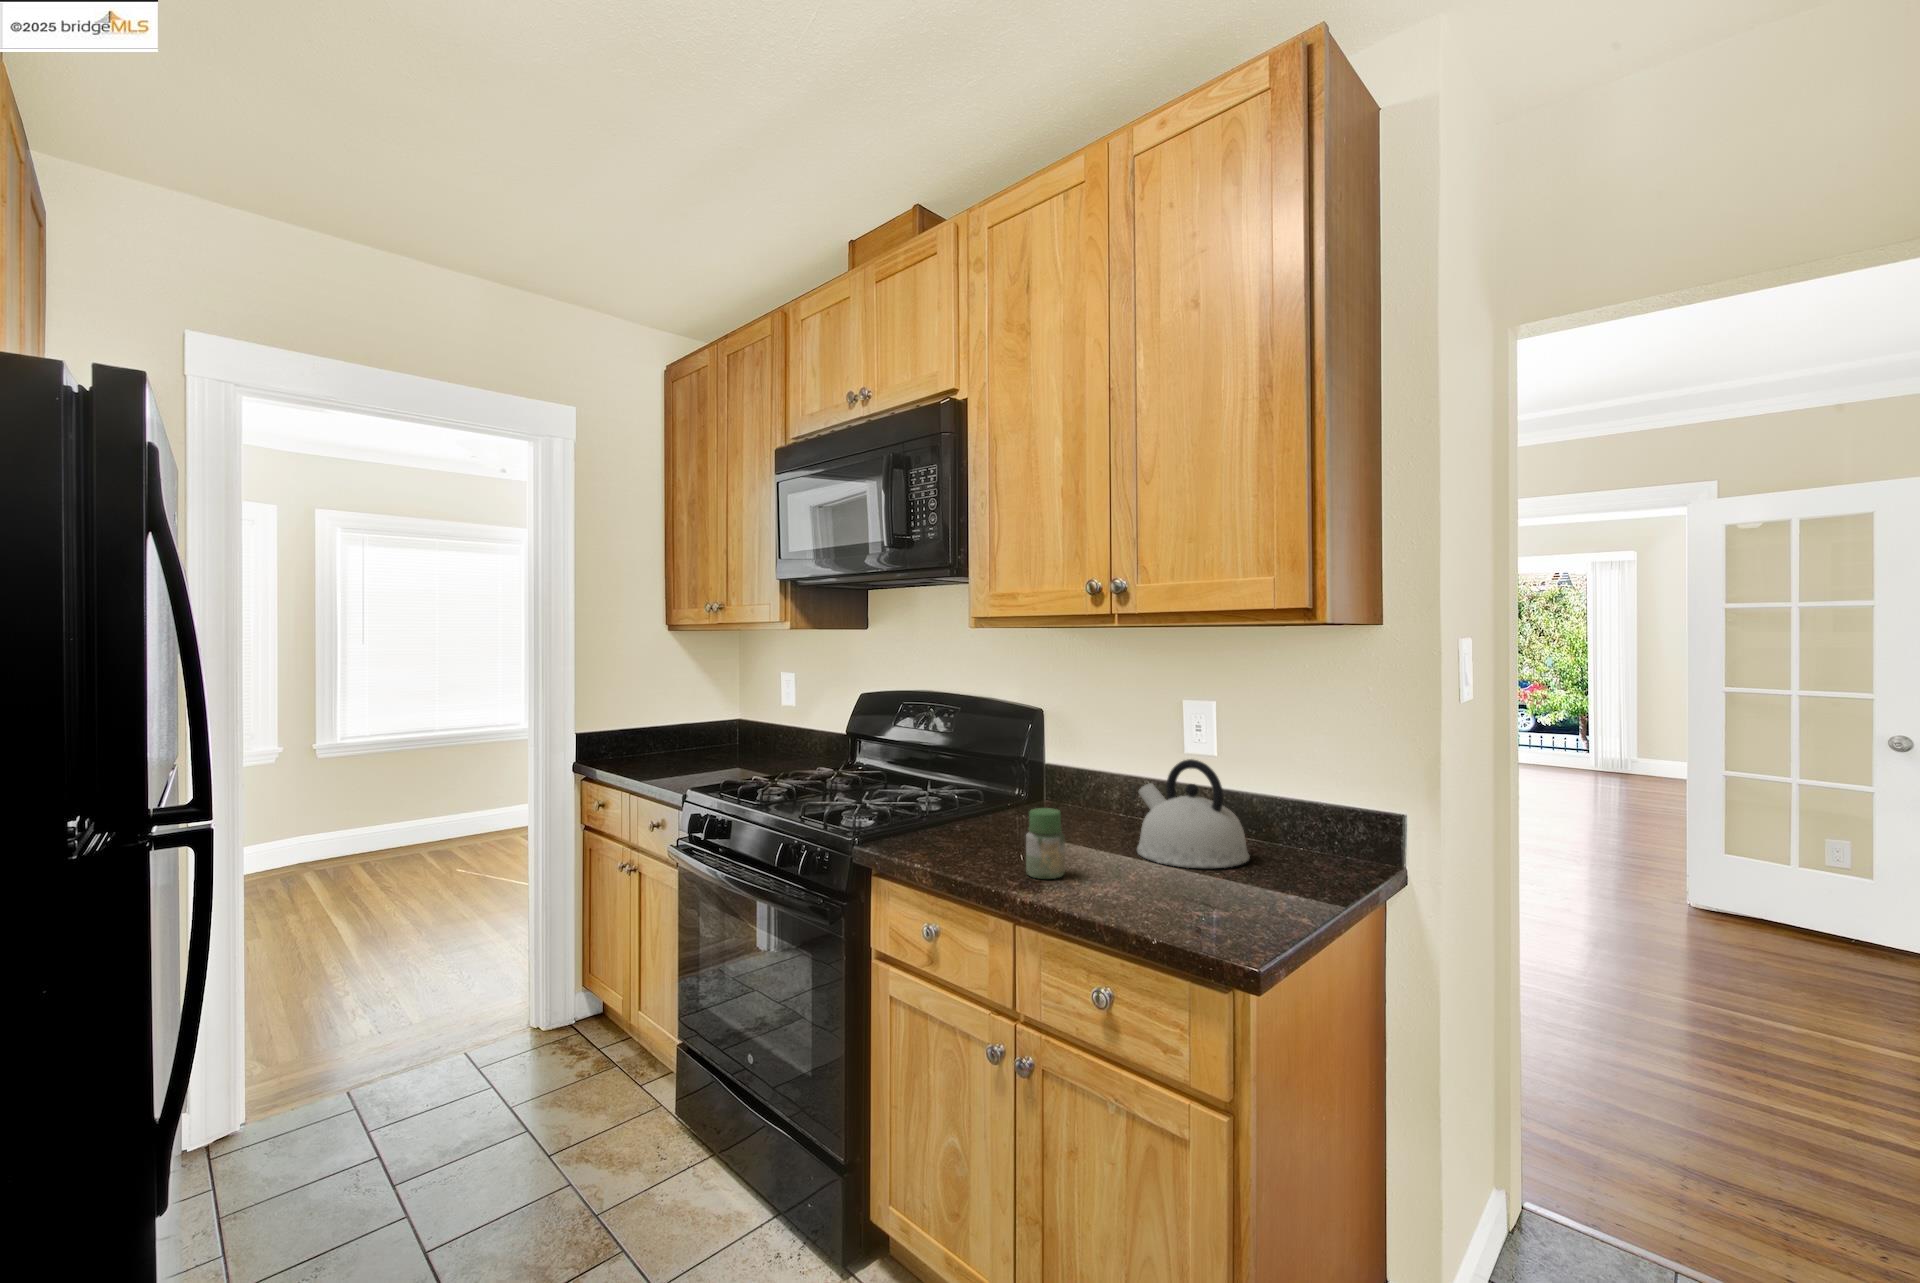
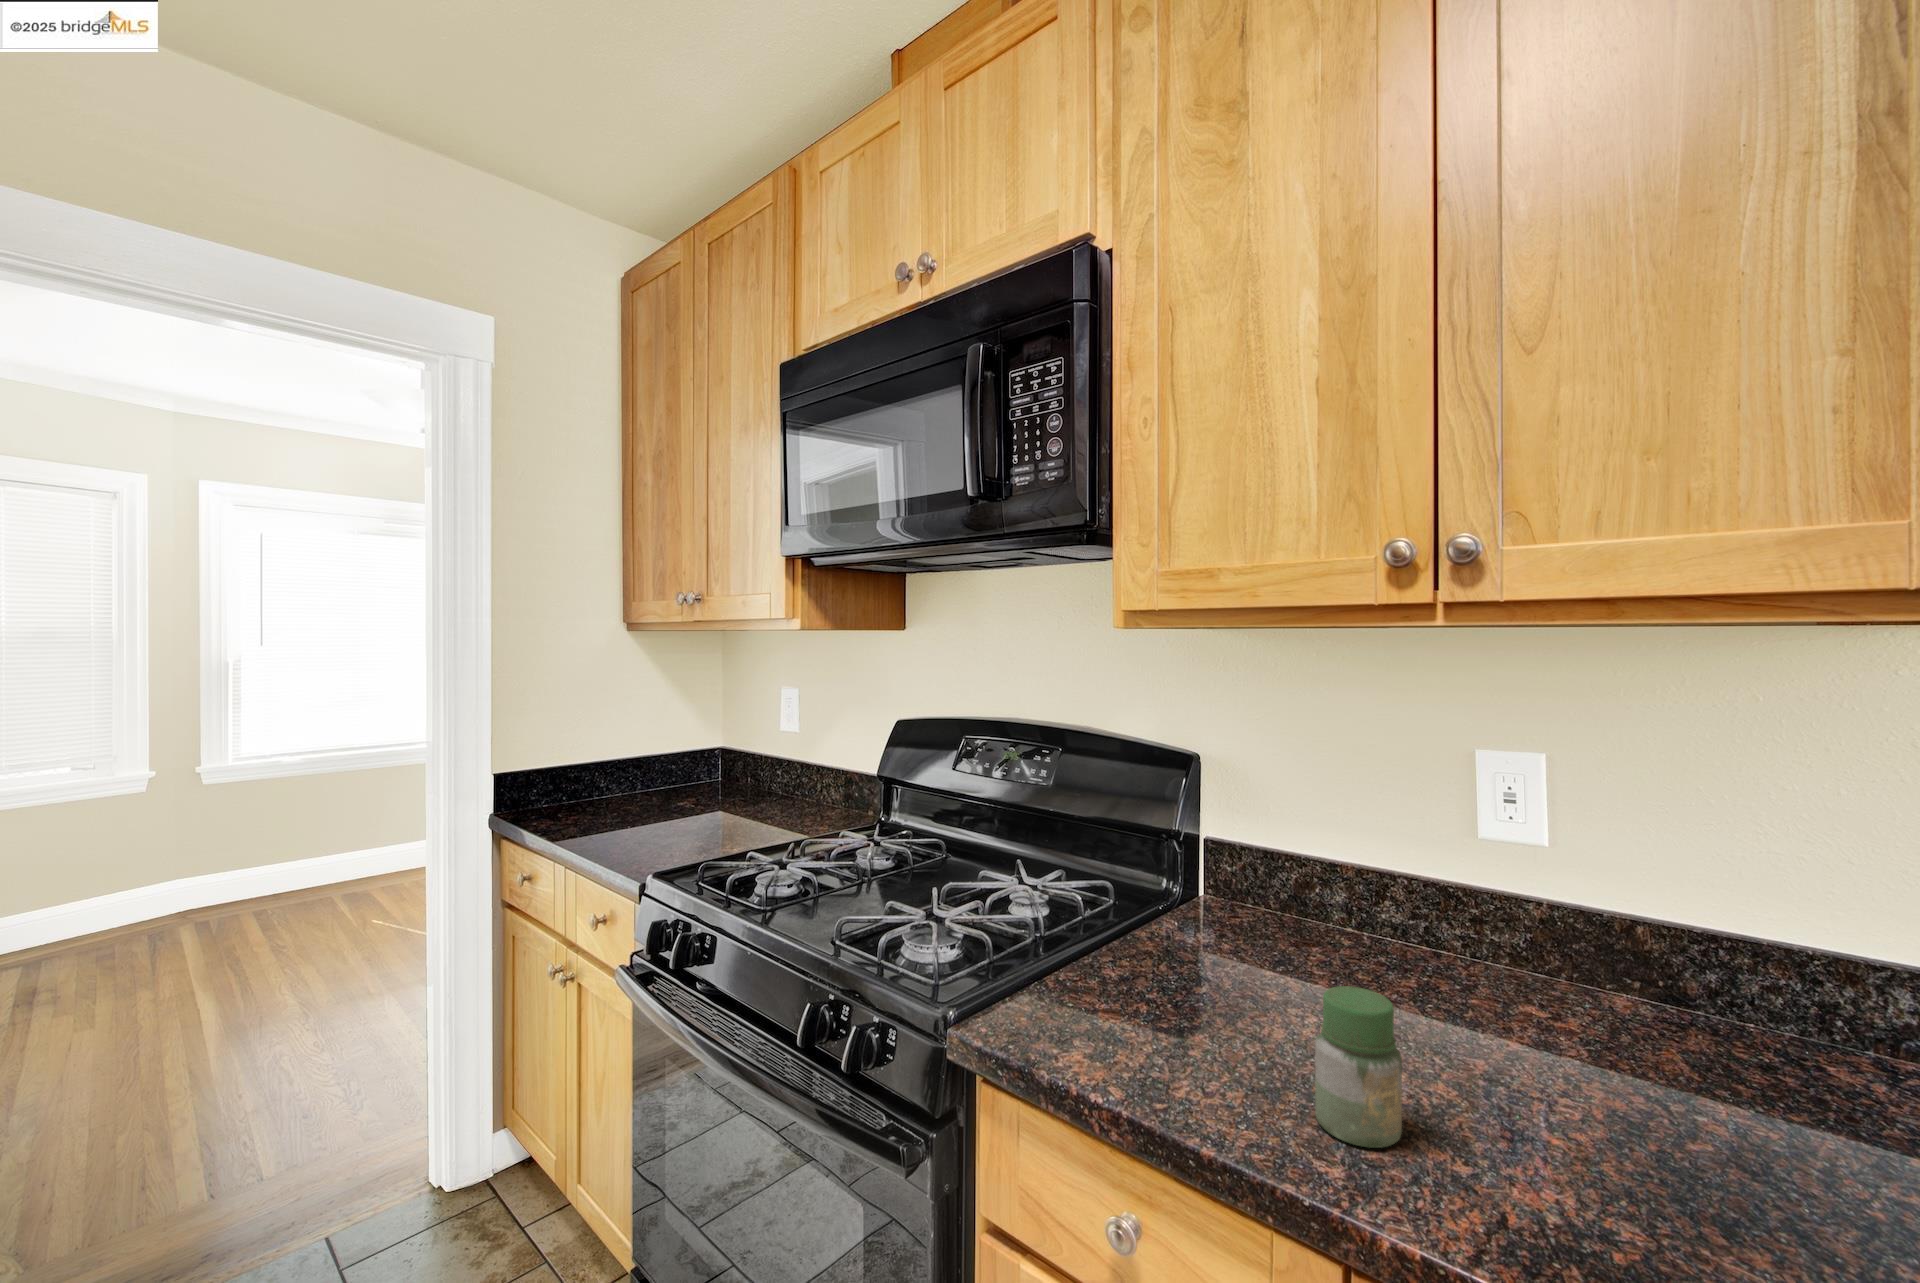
kettle: present [1137,759,1250,868] -> none [1437,869,1700,1096]

